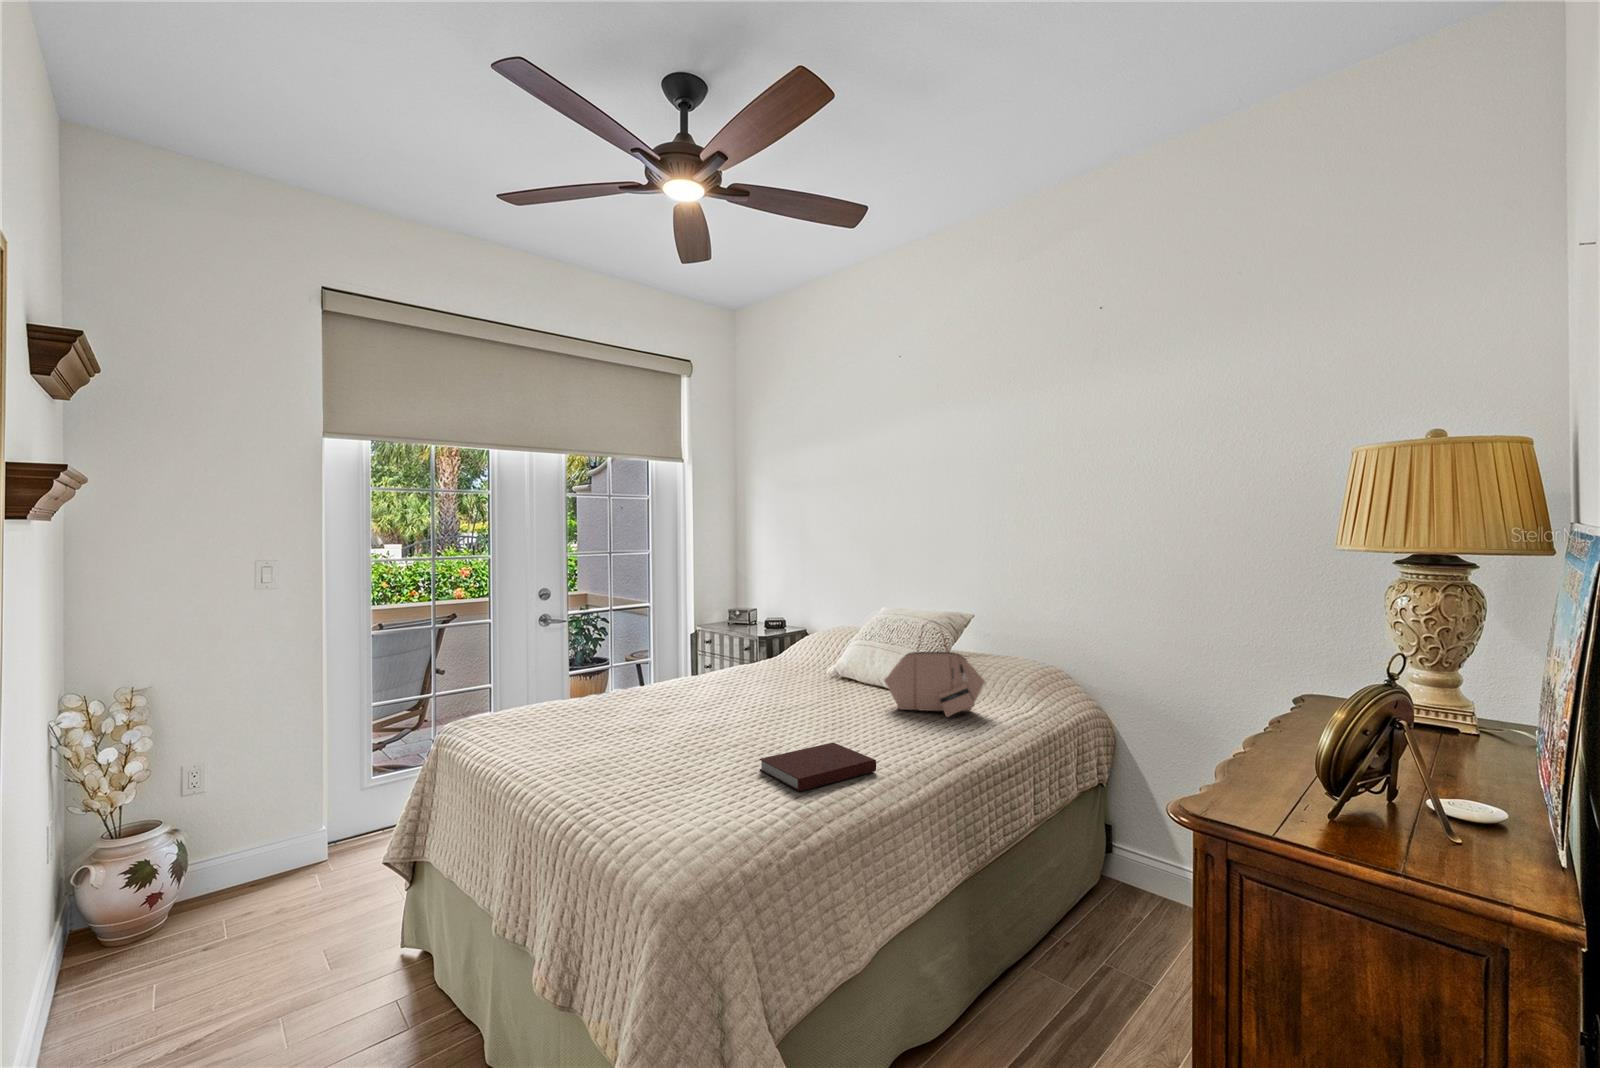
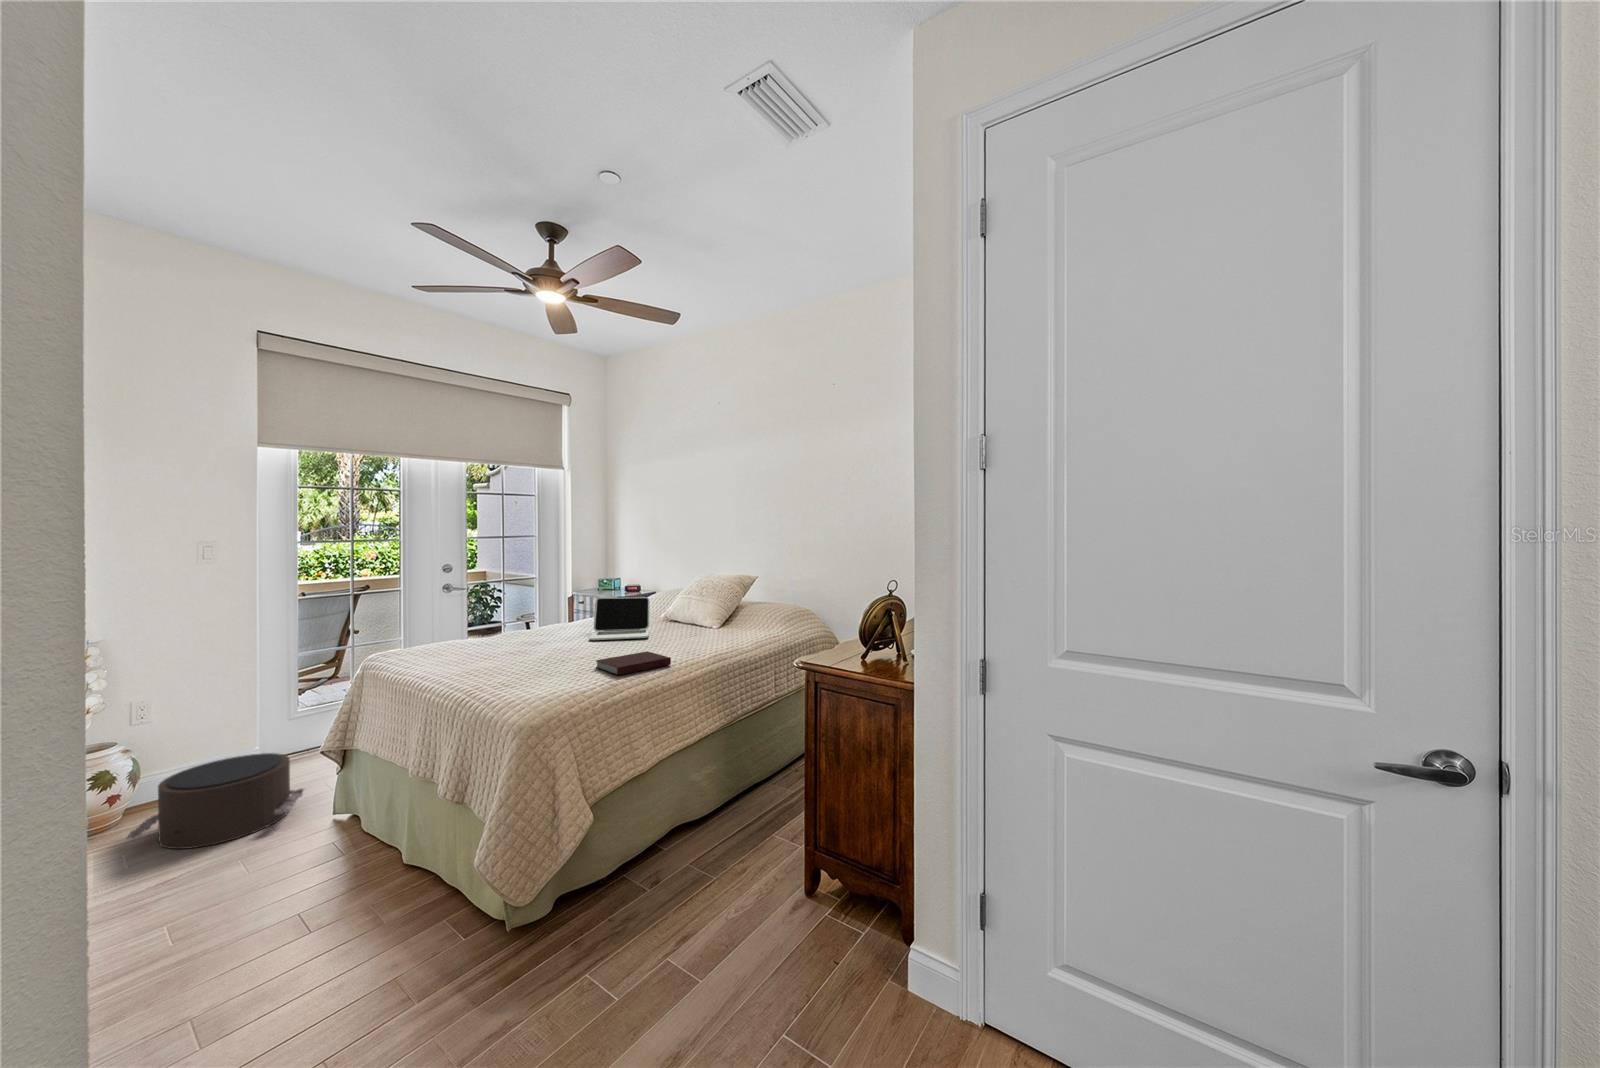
handbag: present [884,623,985,717] -> none [691,578,755,639]
laptop: none [737,643,822,712] -> present [589,597,649,640]
pouf: none [154,846,370,986] -> present [127,753,303,849]

